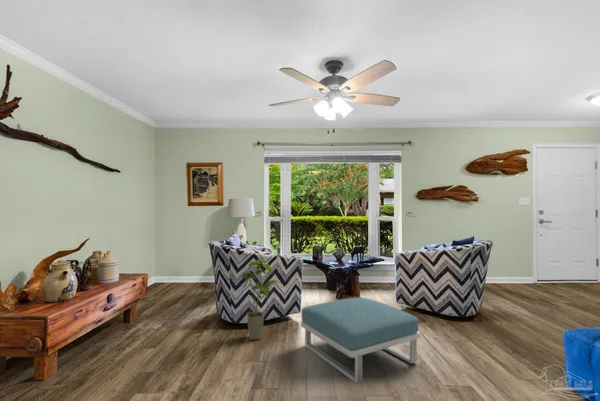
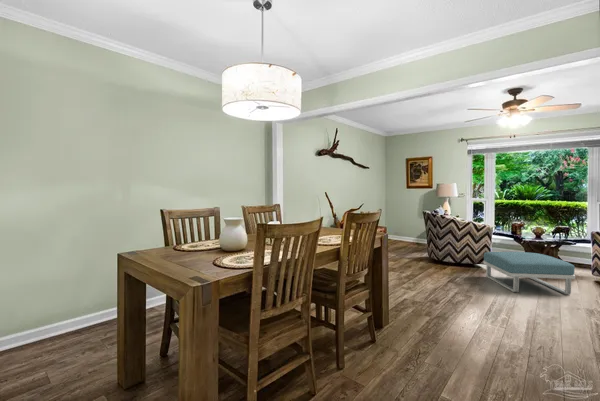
house plant: present [241,259,278,340] -> none [443,221,471,270]

